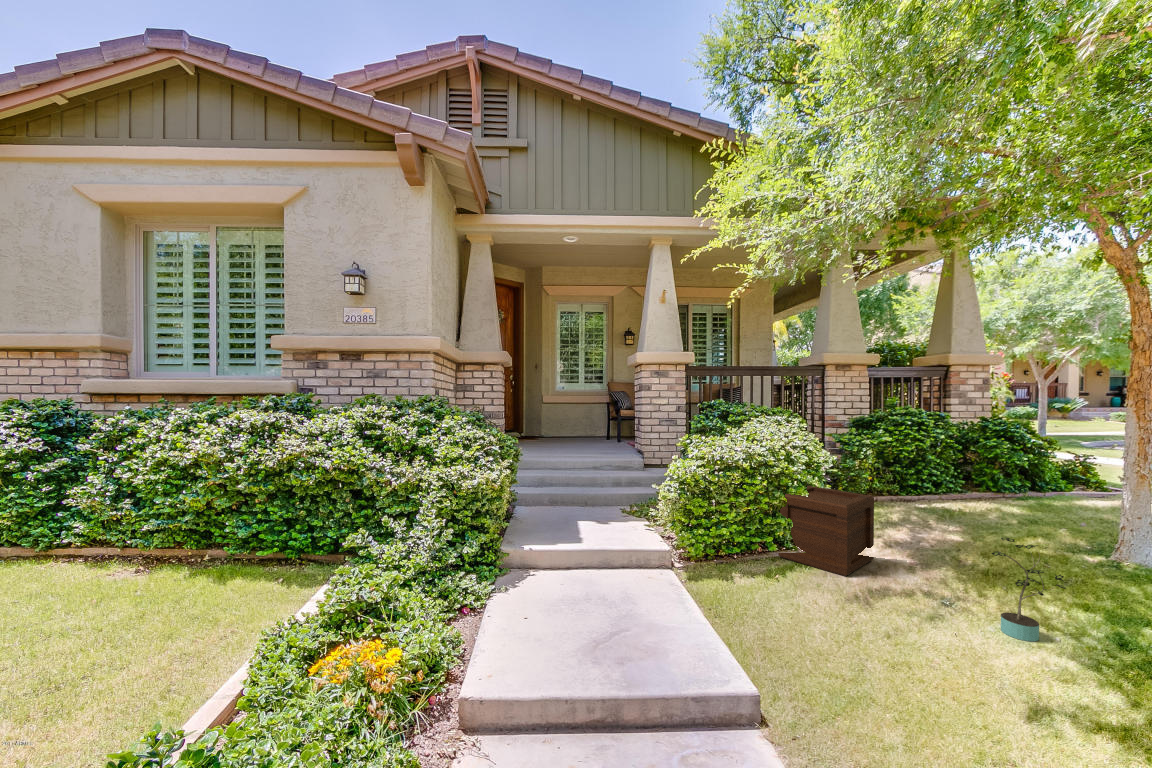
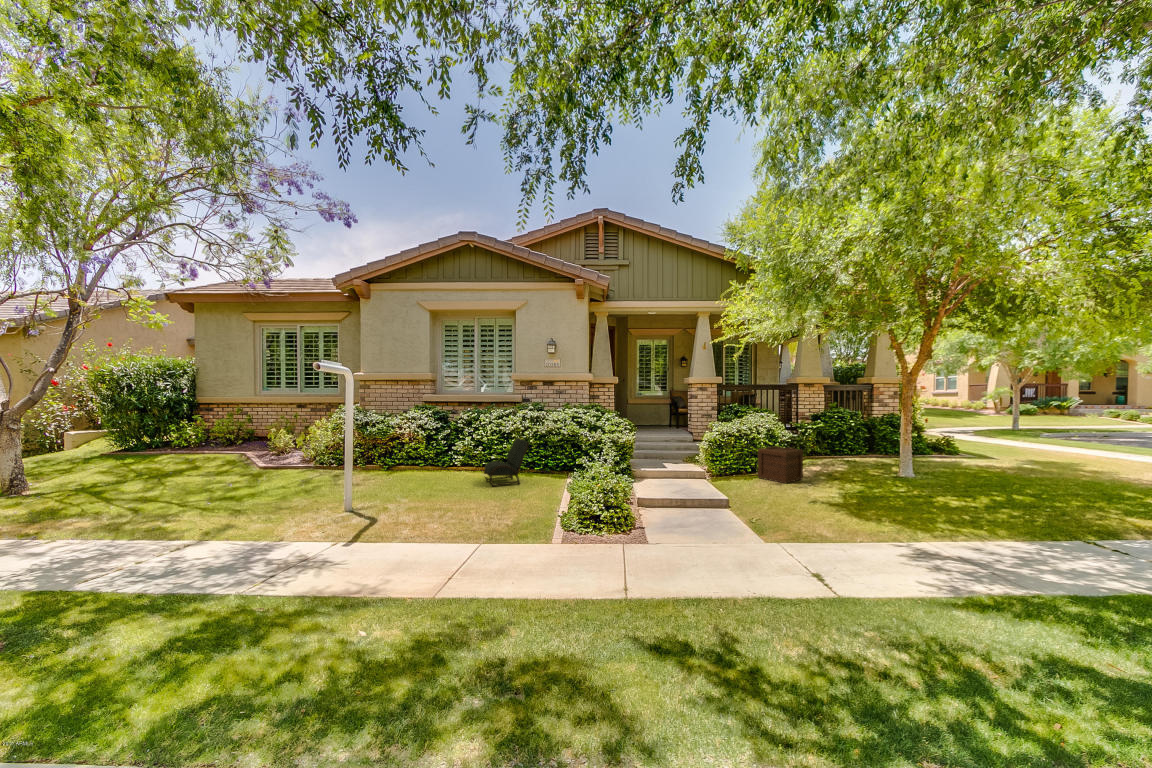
lounge chair: none [90,478,240,621] -> present [484,438,529,487]
potted plant: present [992,537,1066,642] -> none [832,460,856,498]

